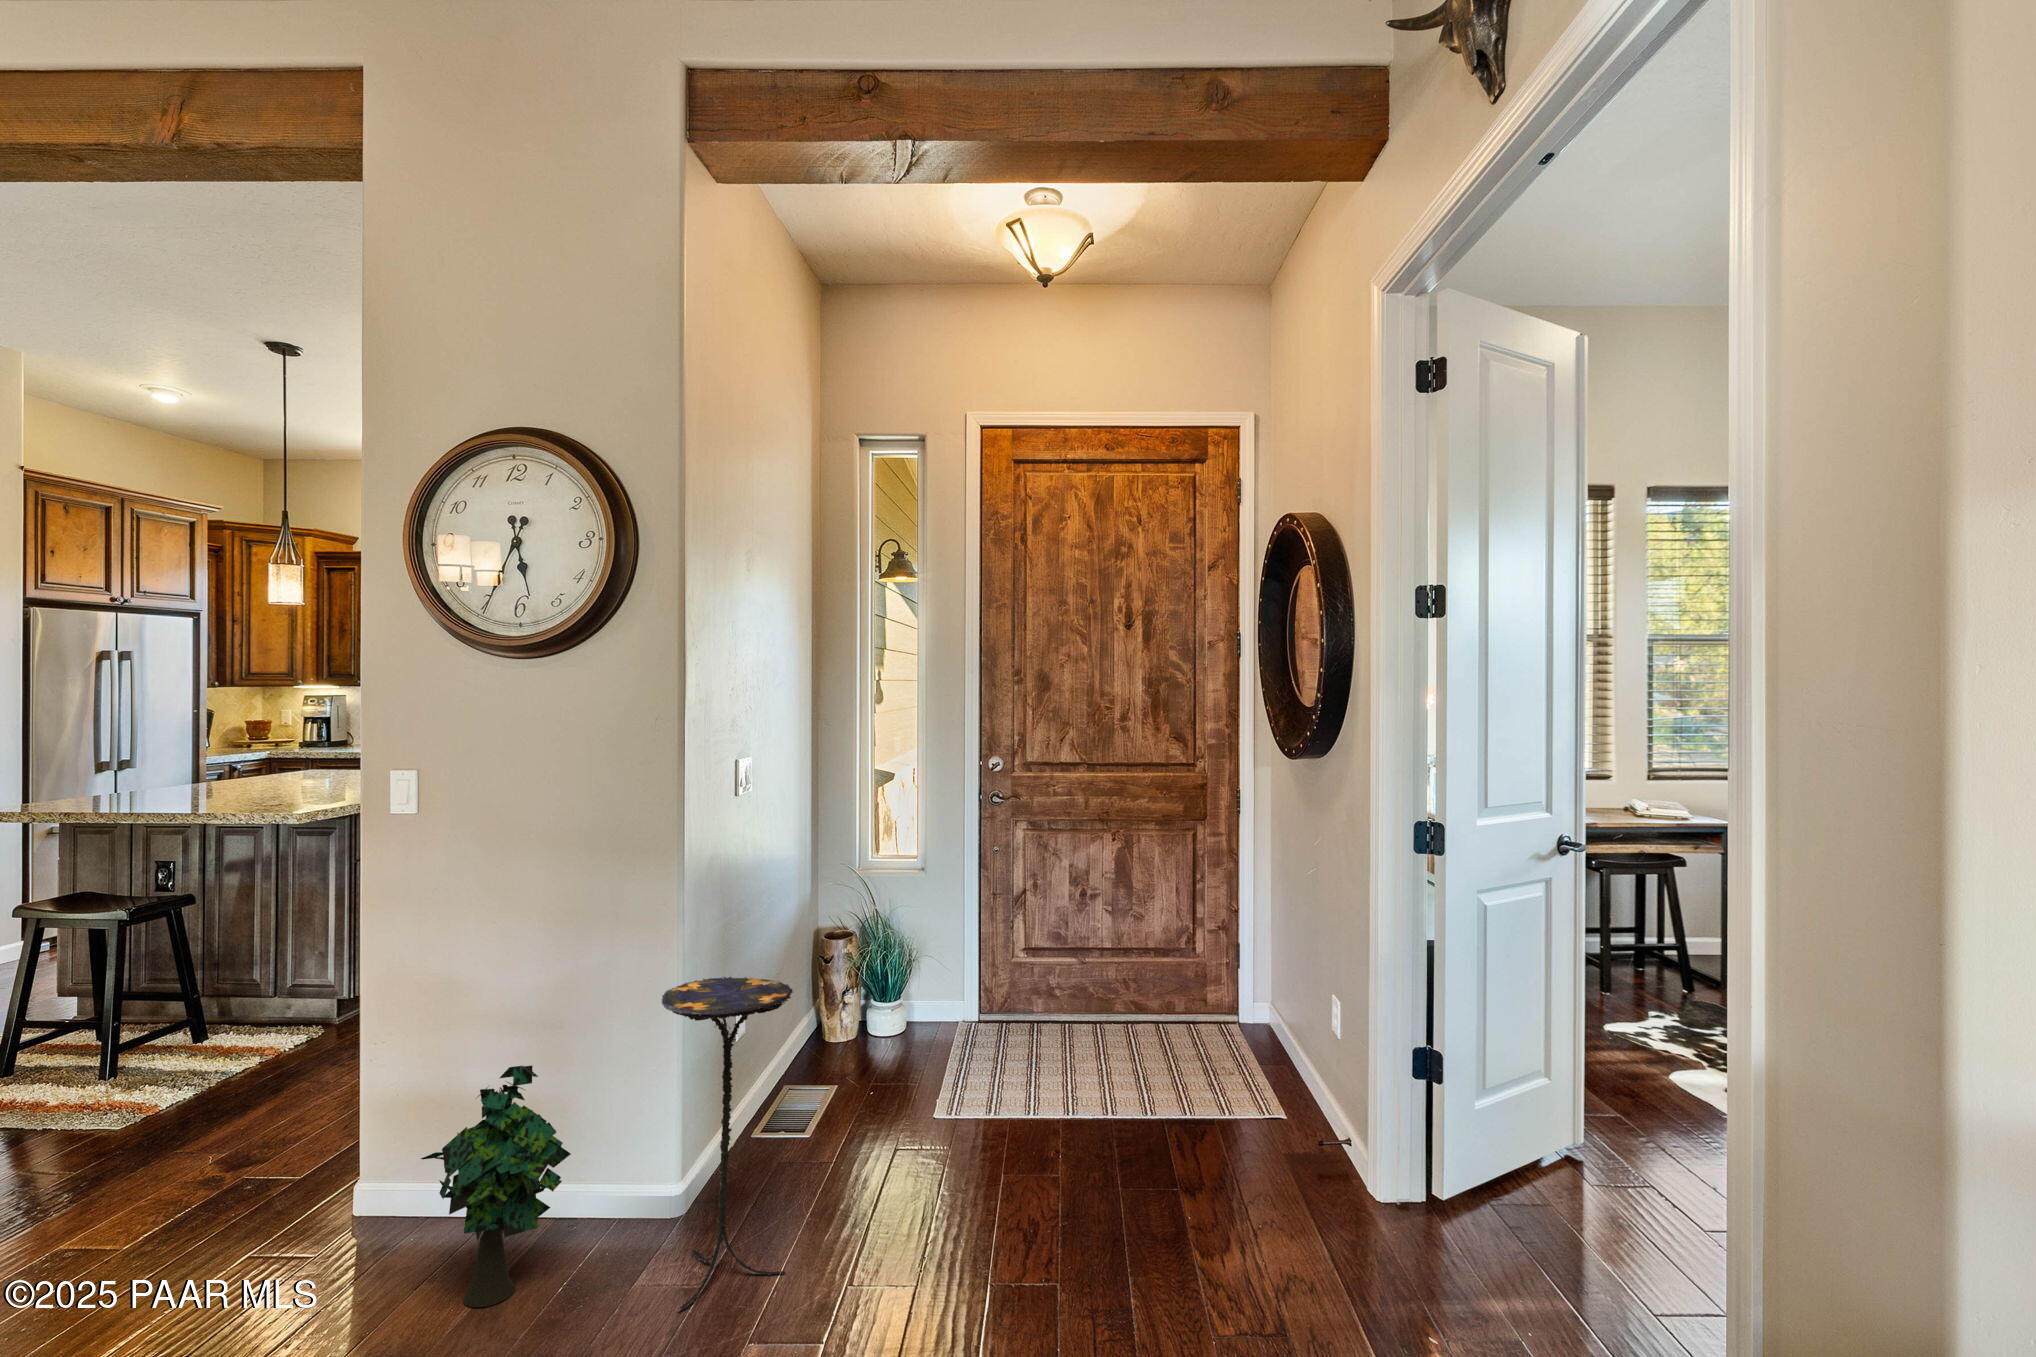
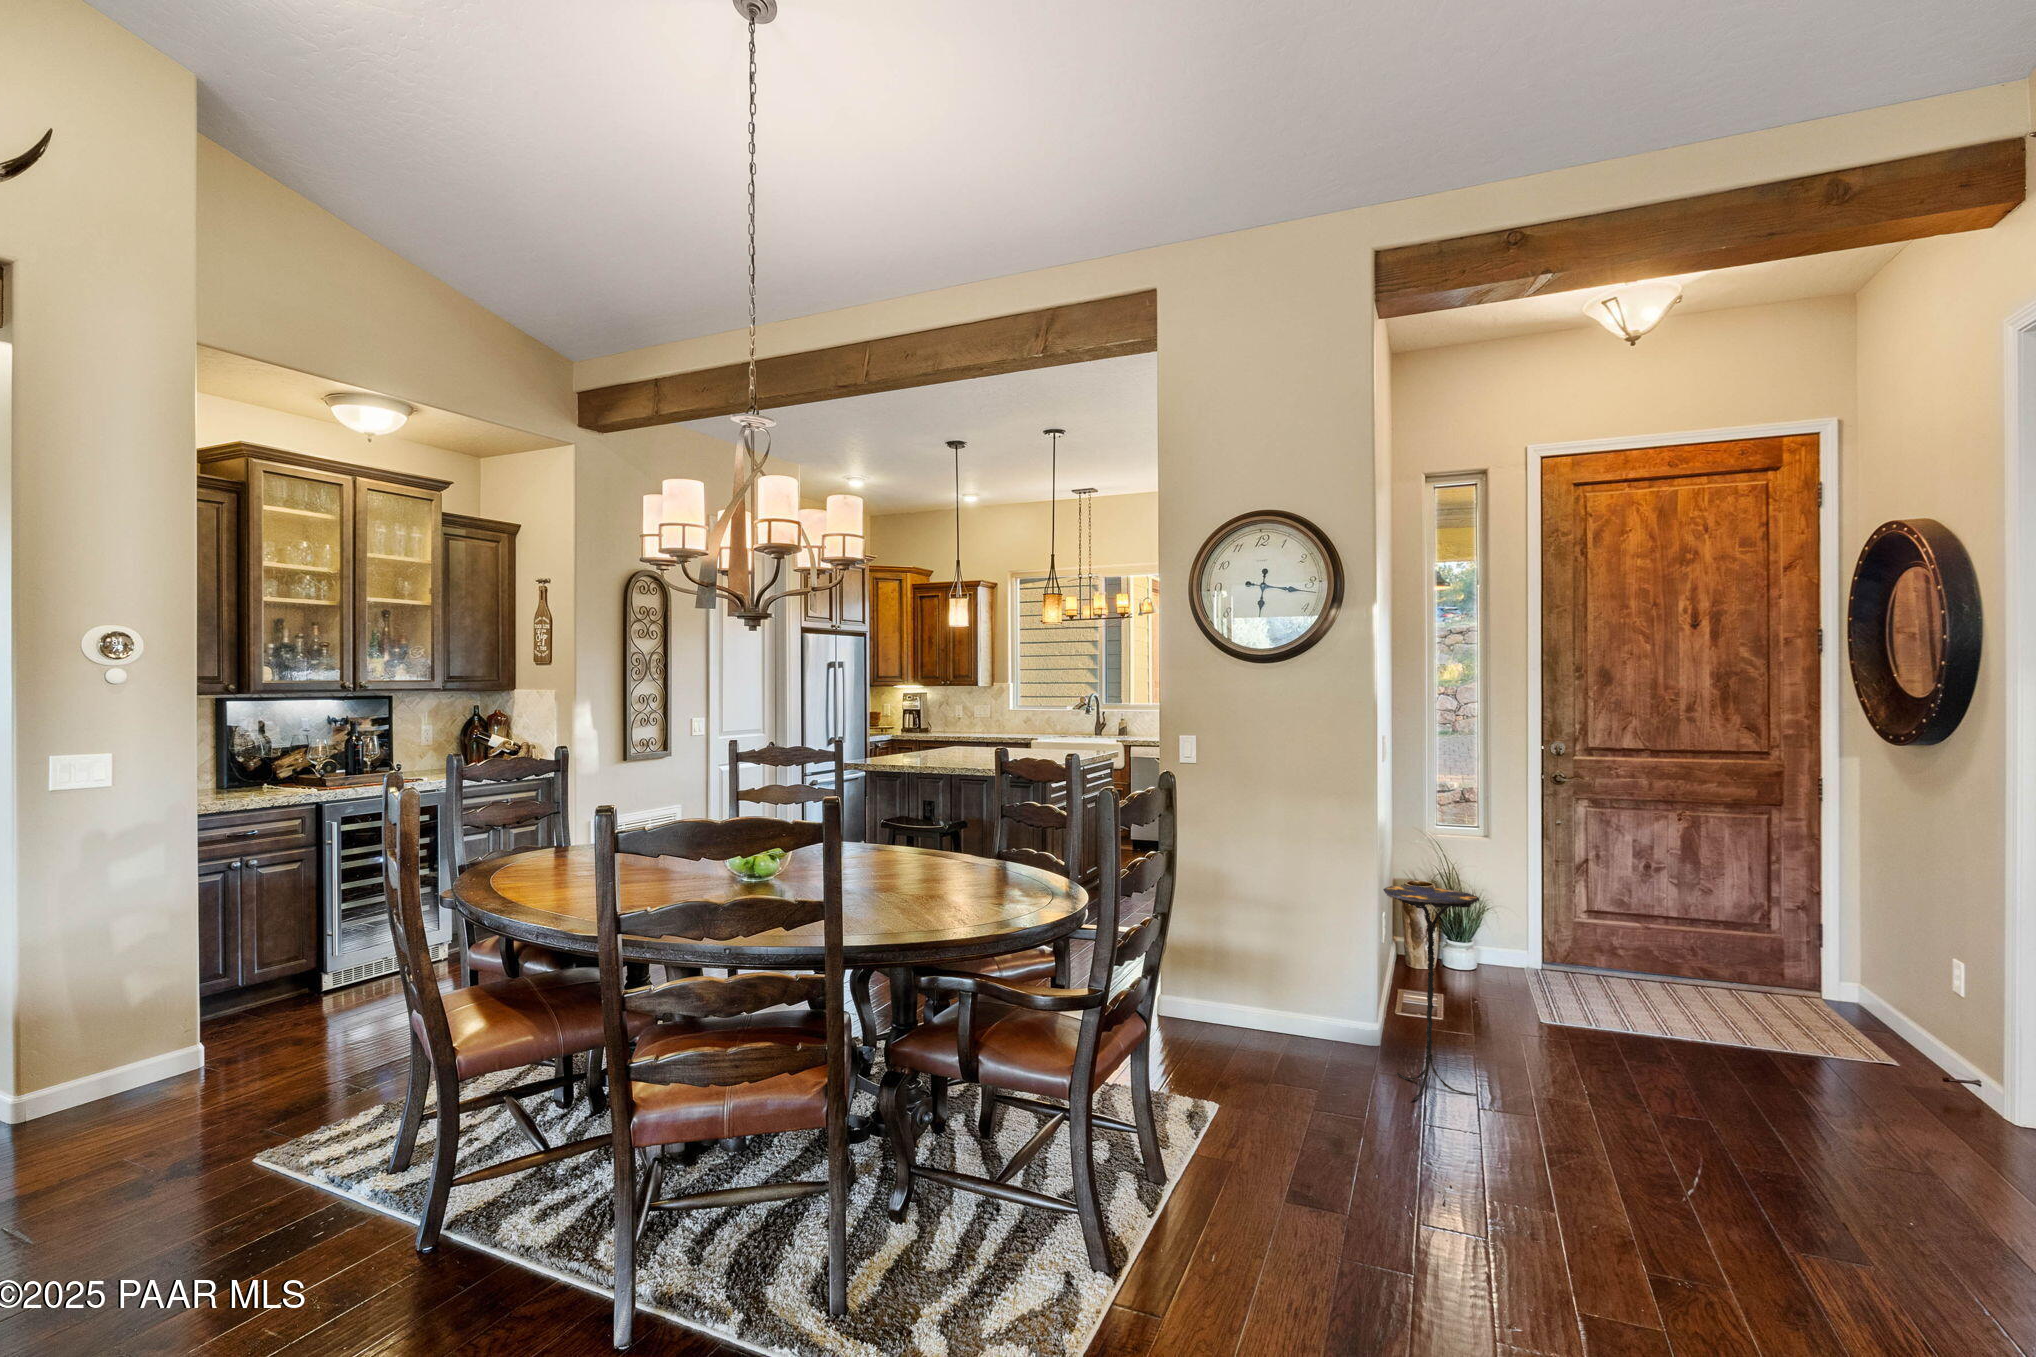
decorative plant: present [421,1065,571,1308] -> none [1228,928,1318,1079]

